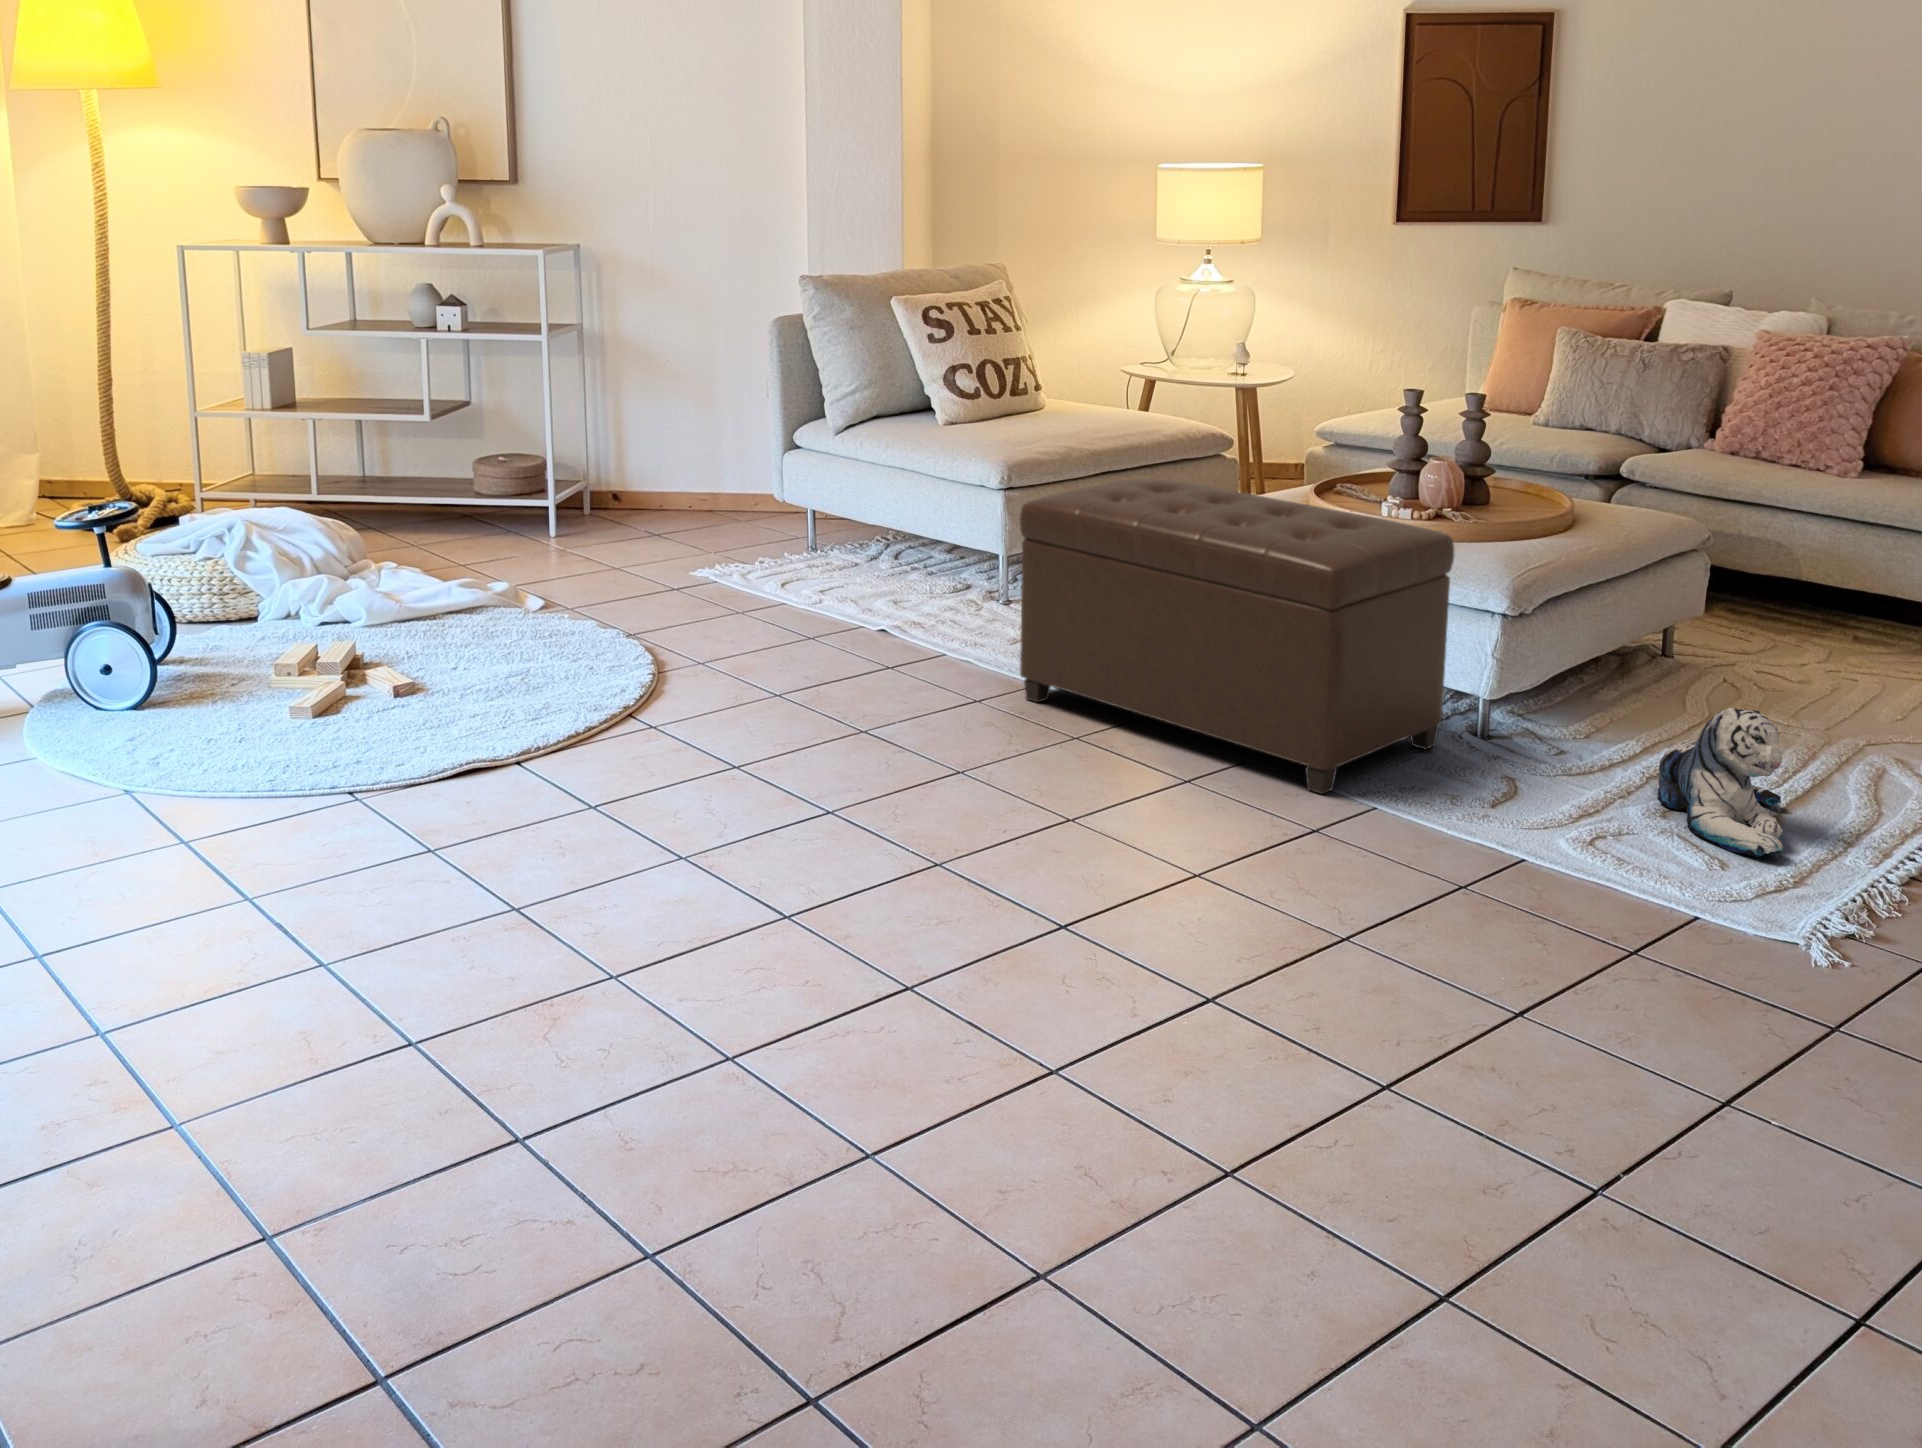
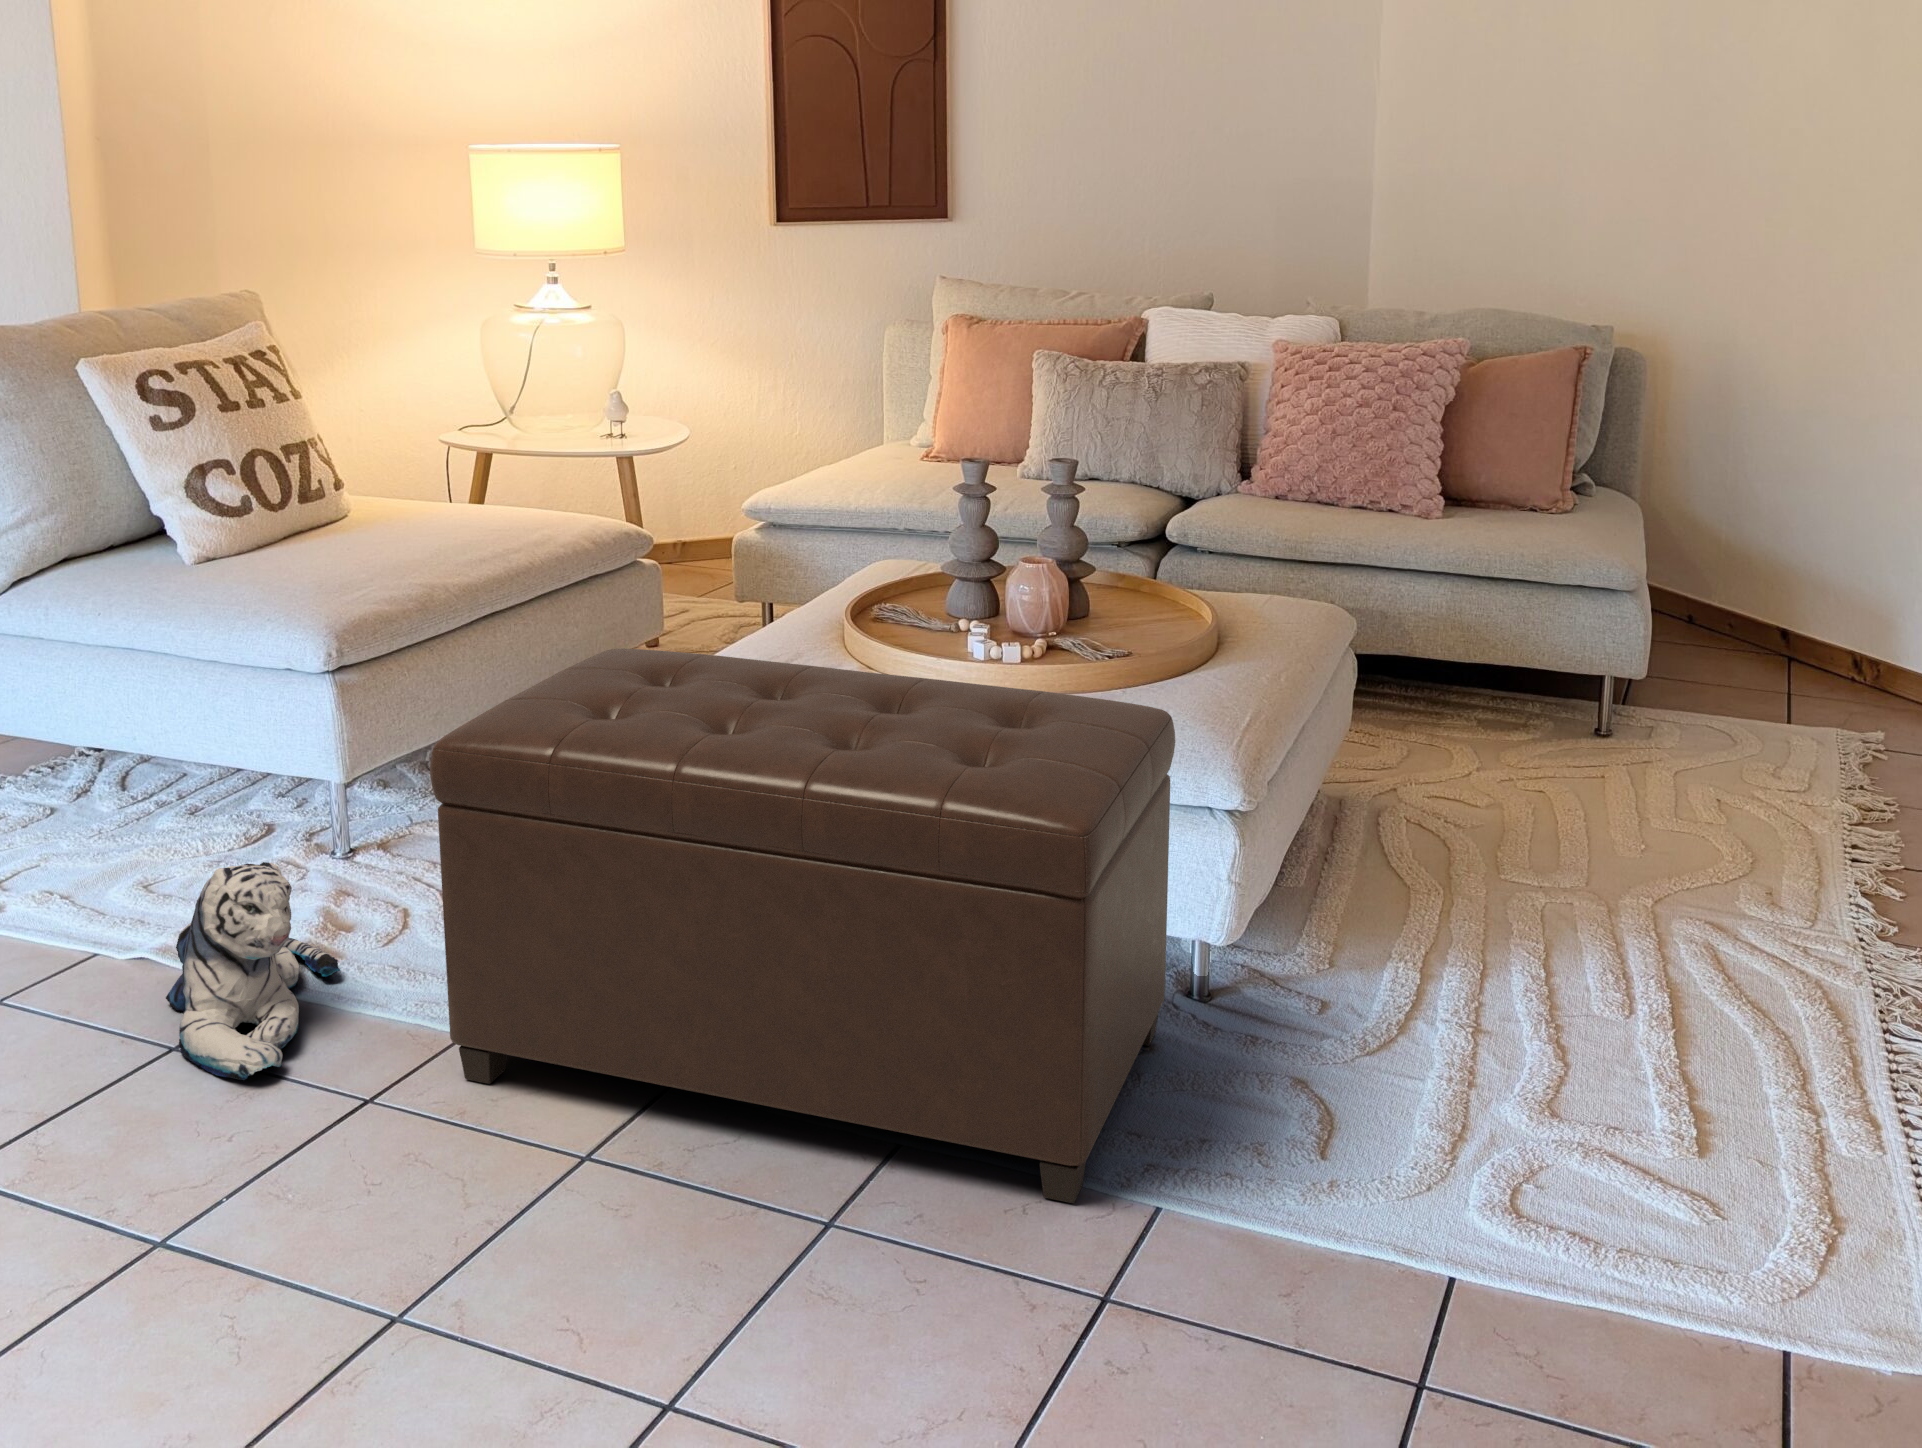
plush toy: present [1657,708,1784,857] -> present [166,862,340,1080]

